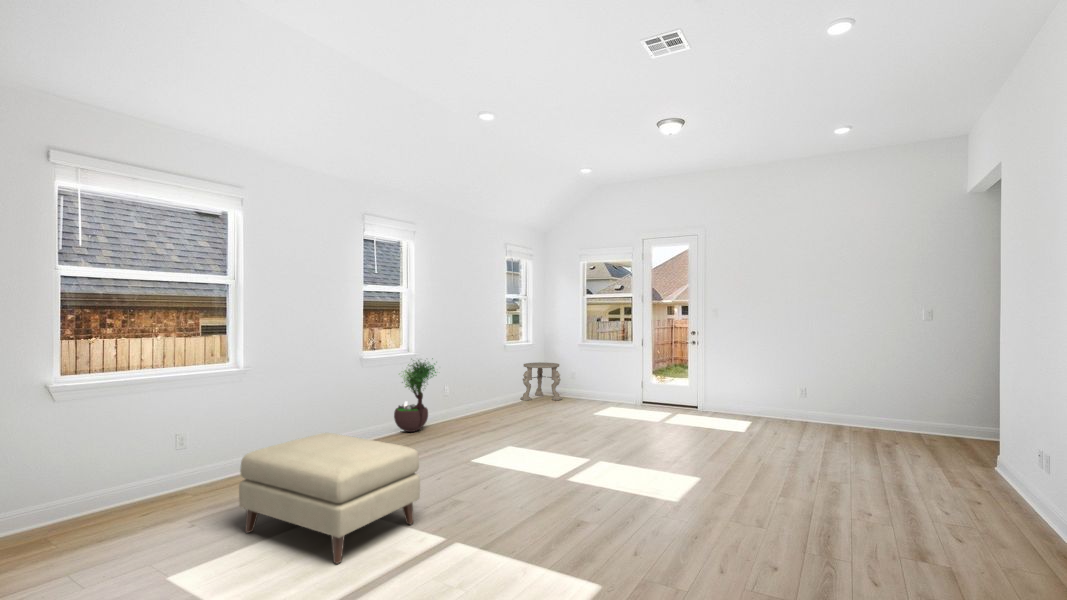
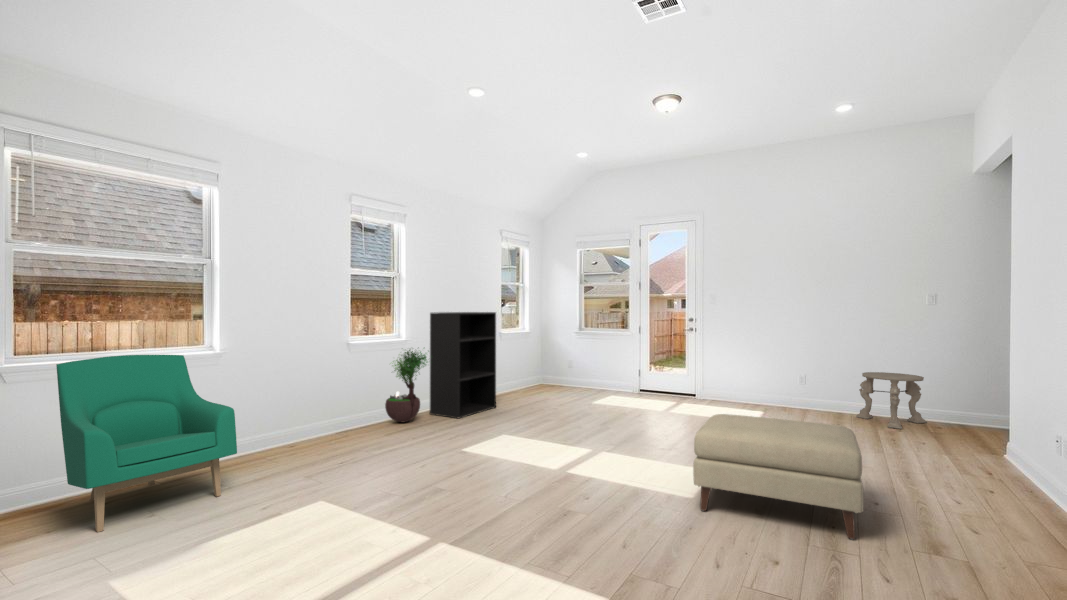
bookshelf: none [436,322,502,428] -> present [430,312,496,418]
side table: present [520,362,562,401] -> present [856,372,927,429]
armchair: none [94,369,264,540] -> present [56,355,237,532]
ottoman: present [239,433,420,564] -> present [693,414,864,539]

